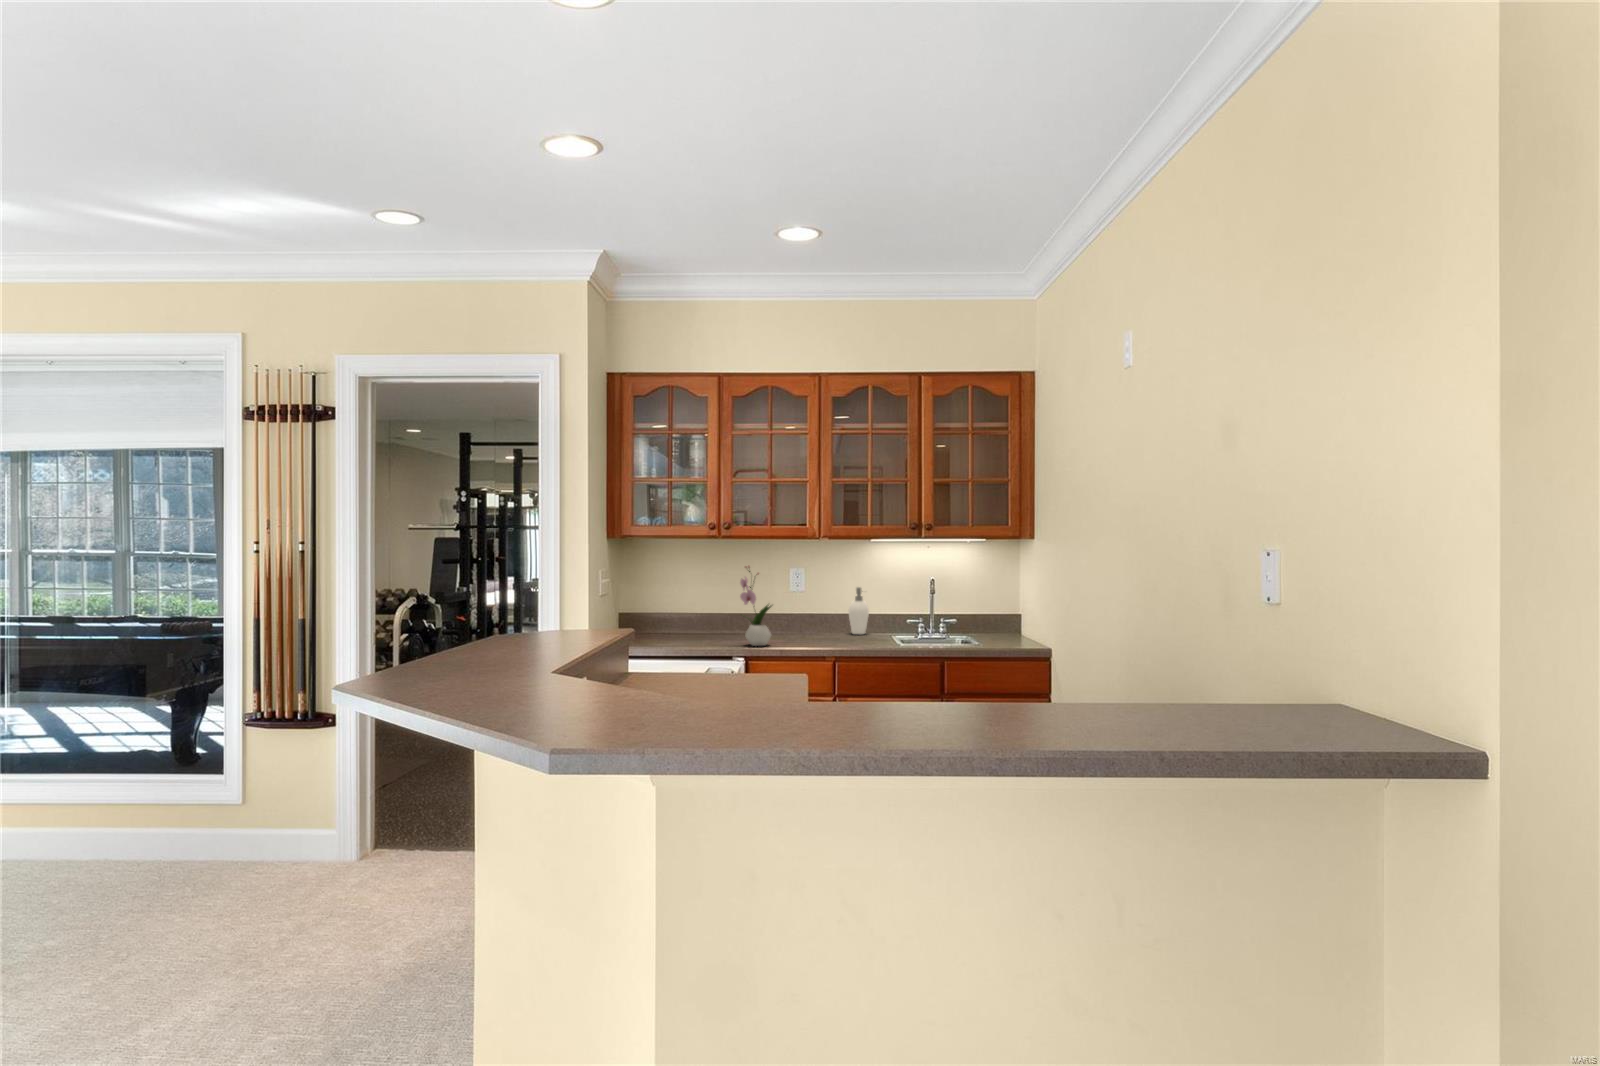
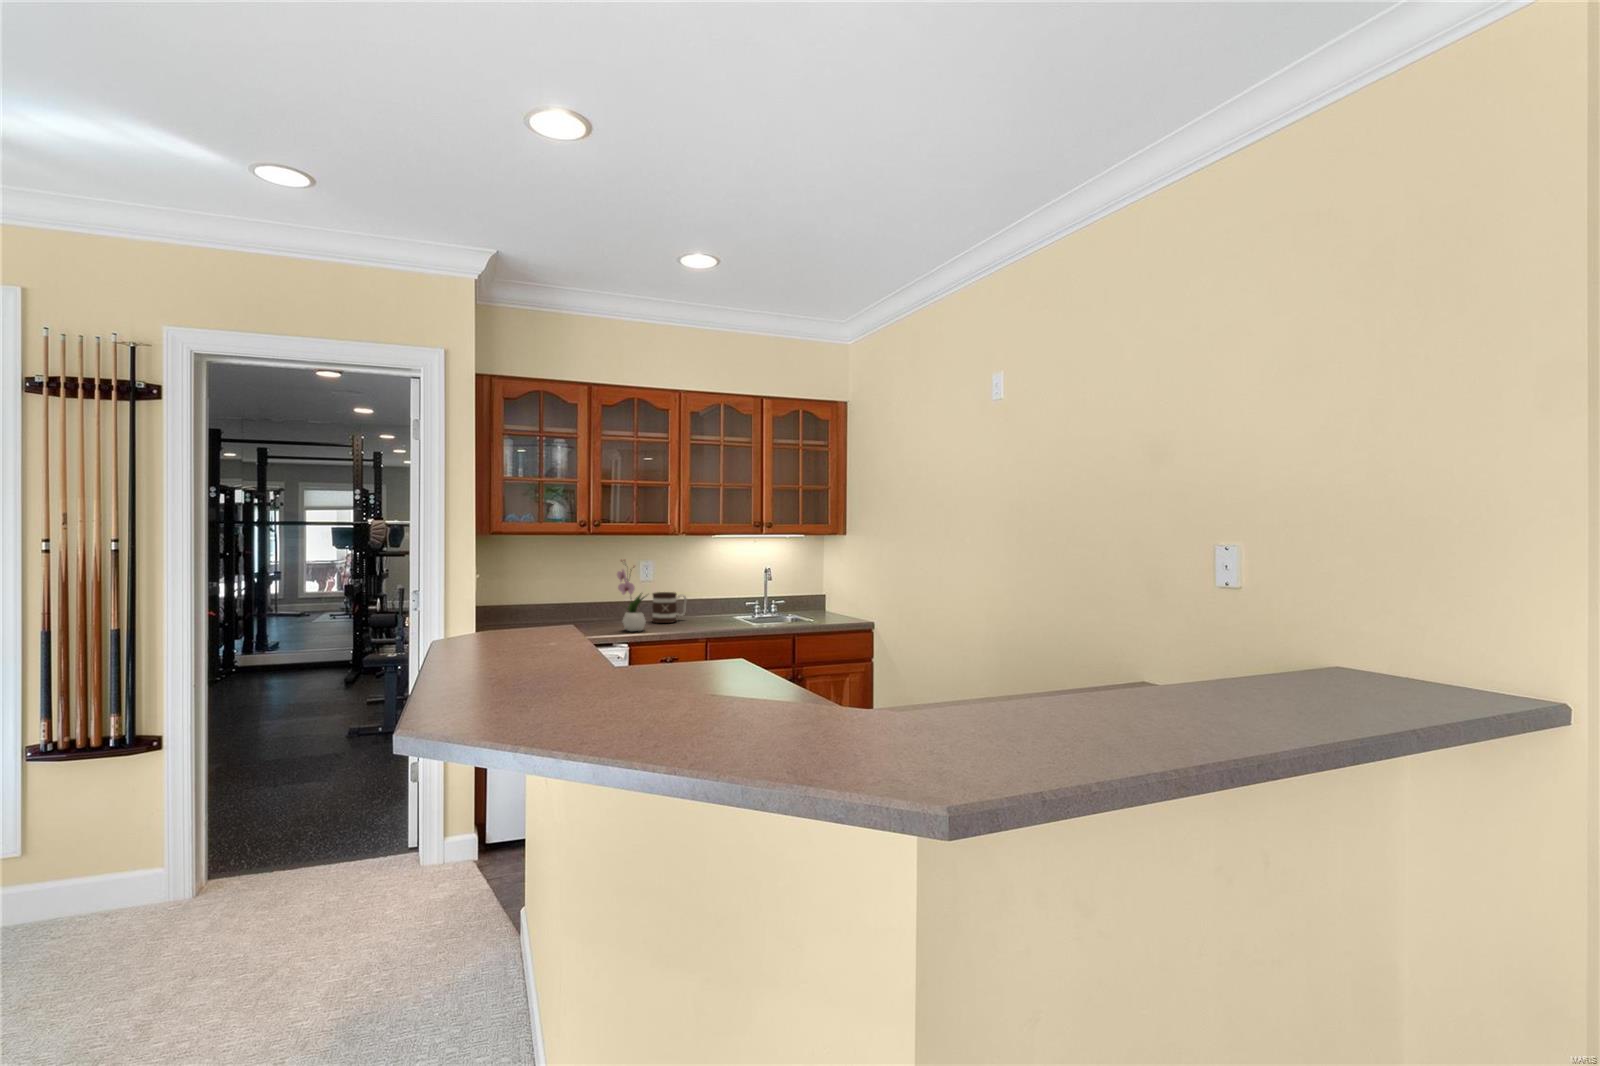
soap dispenser: present [849,587,869,634] -> none [695,576,714,616]
mug: none [790,604,831,639] -> present [652,592,686,623]

